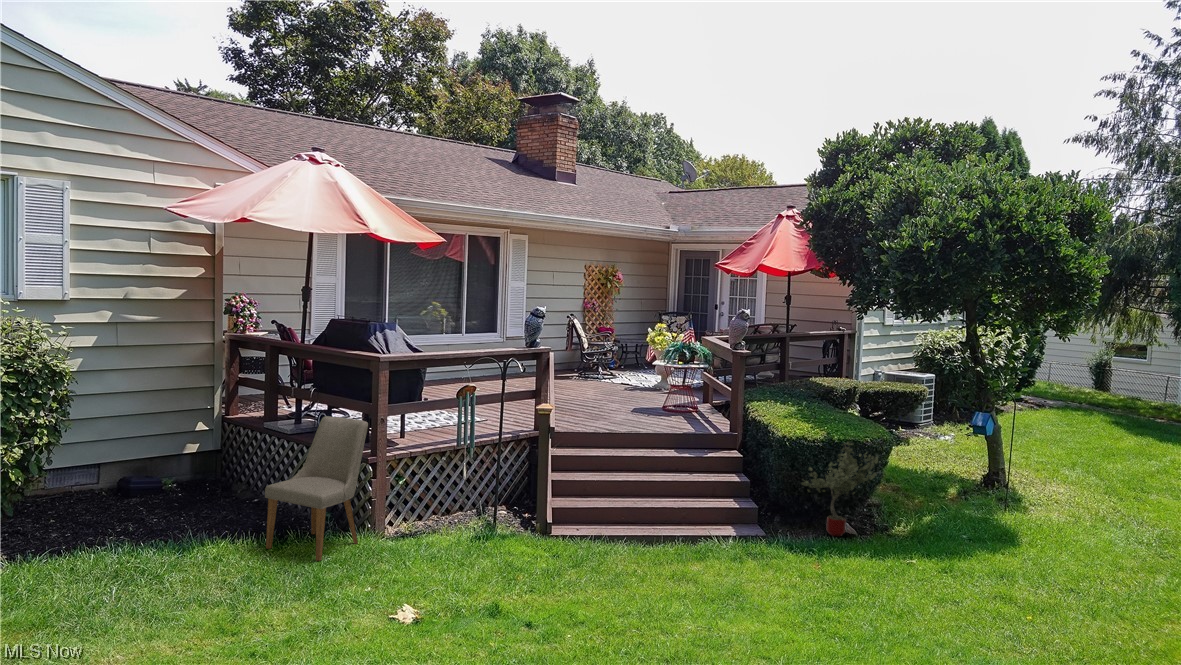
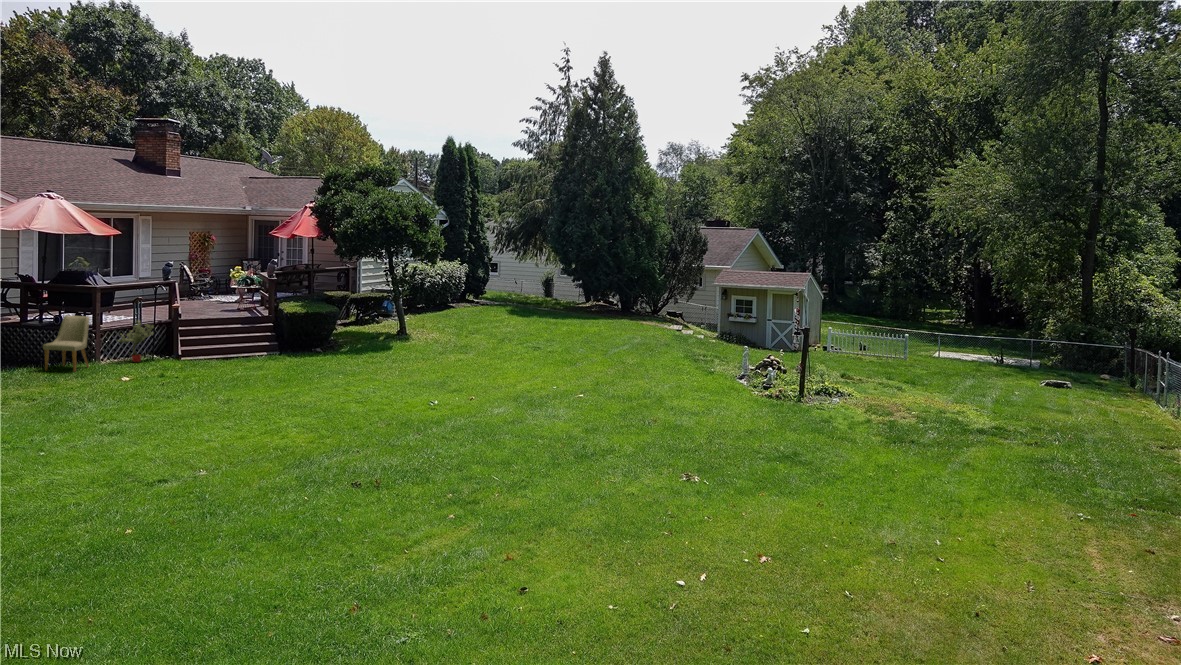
potted tree: present [802,442,878,536] -> present [119,321,154,363]

